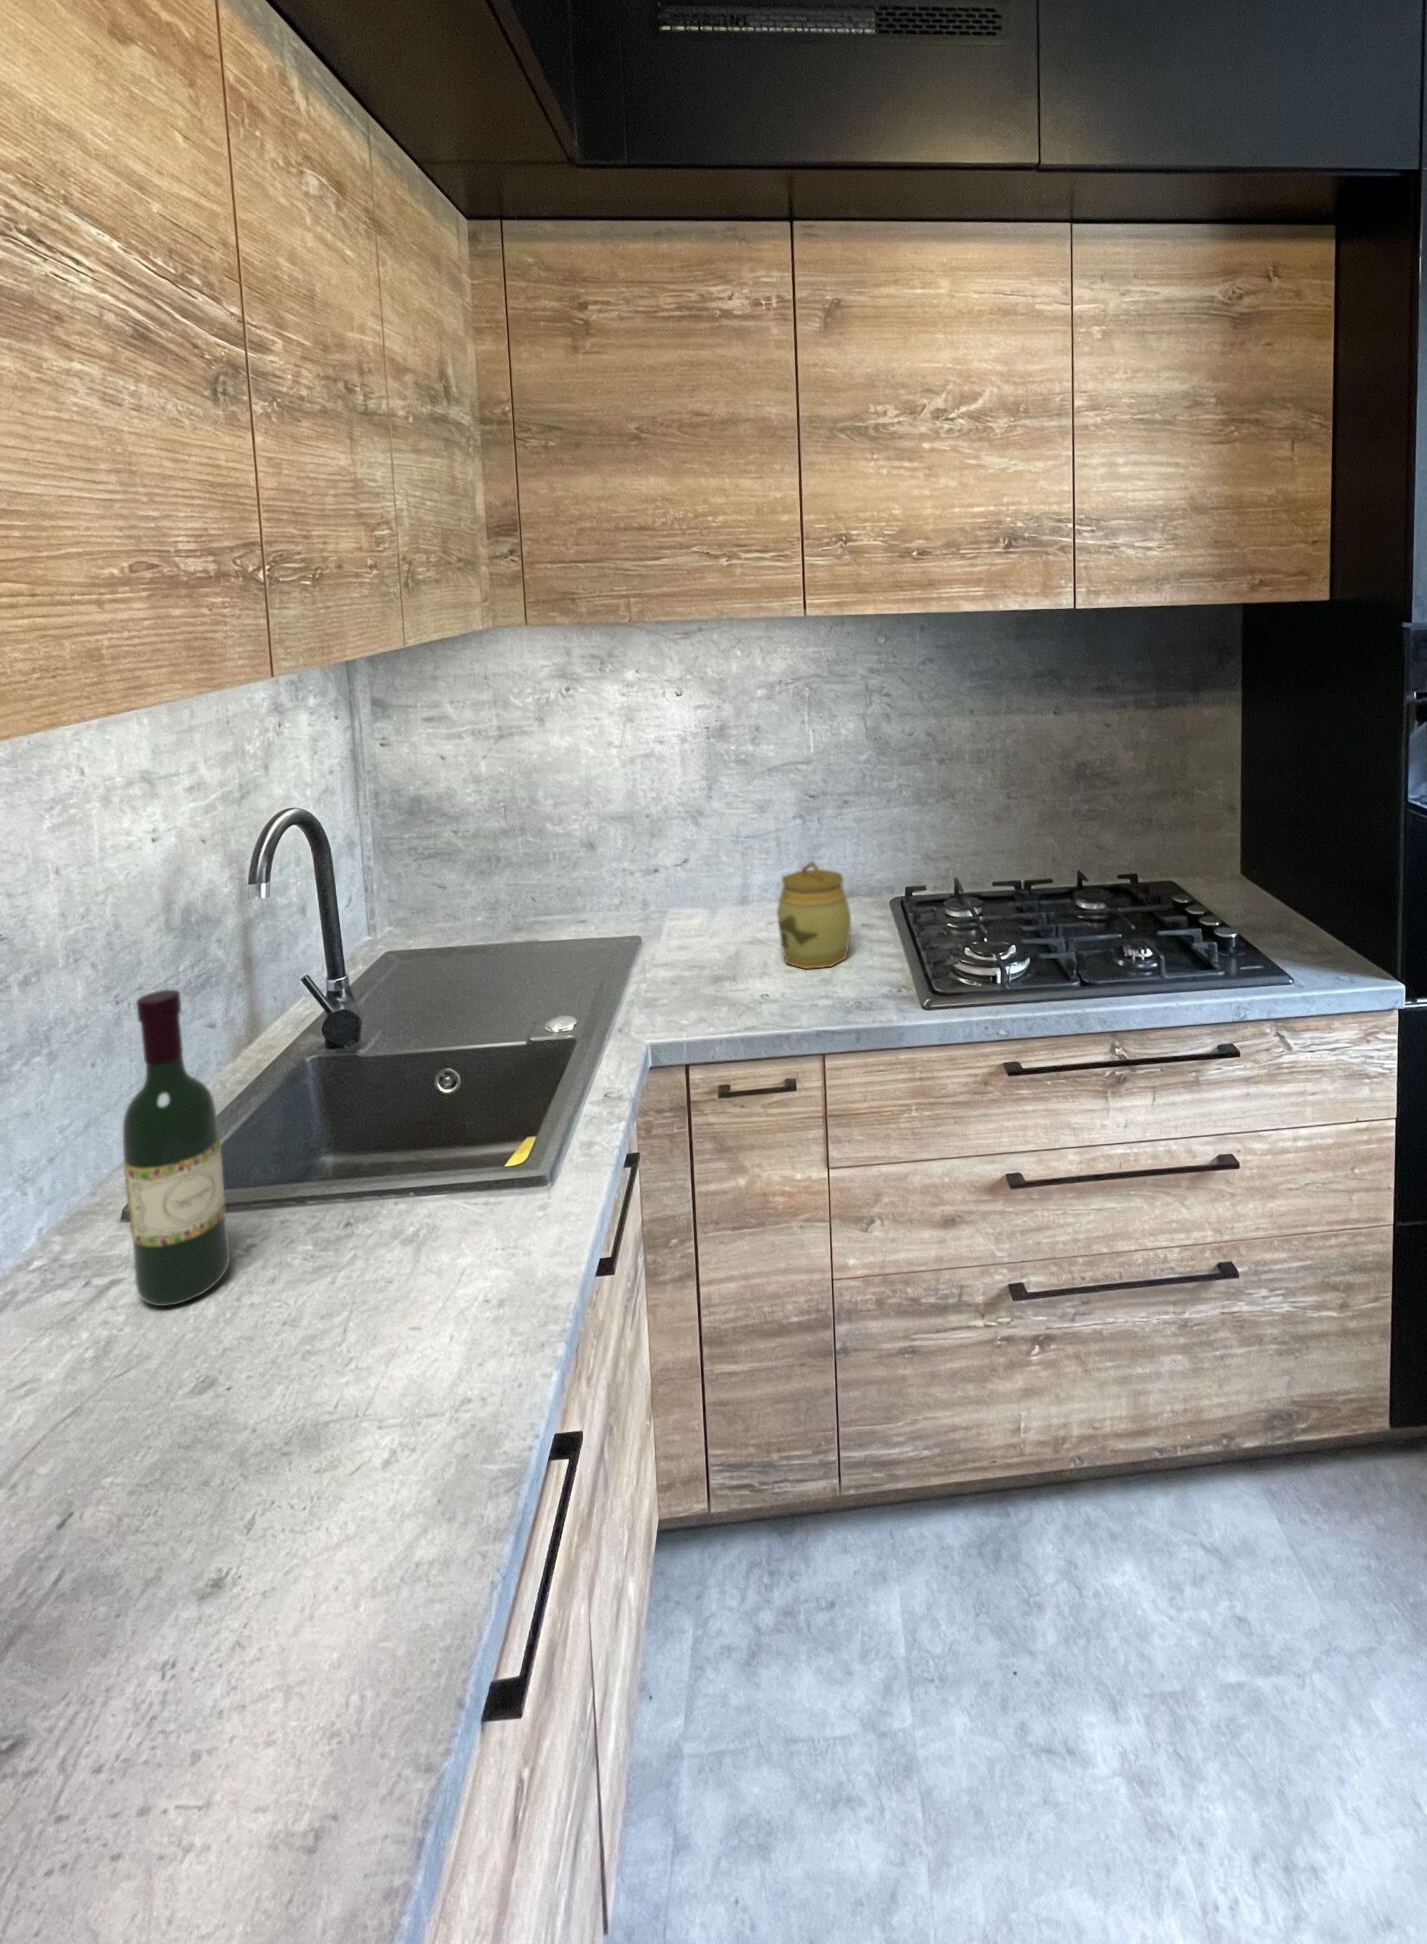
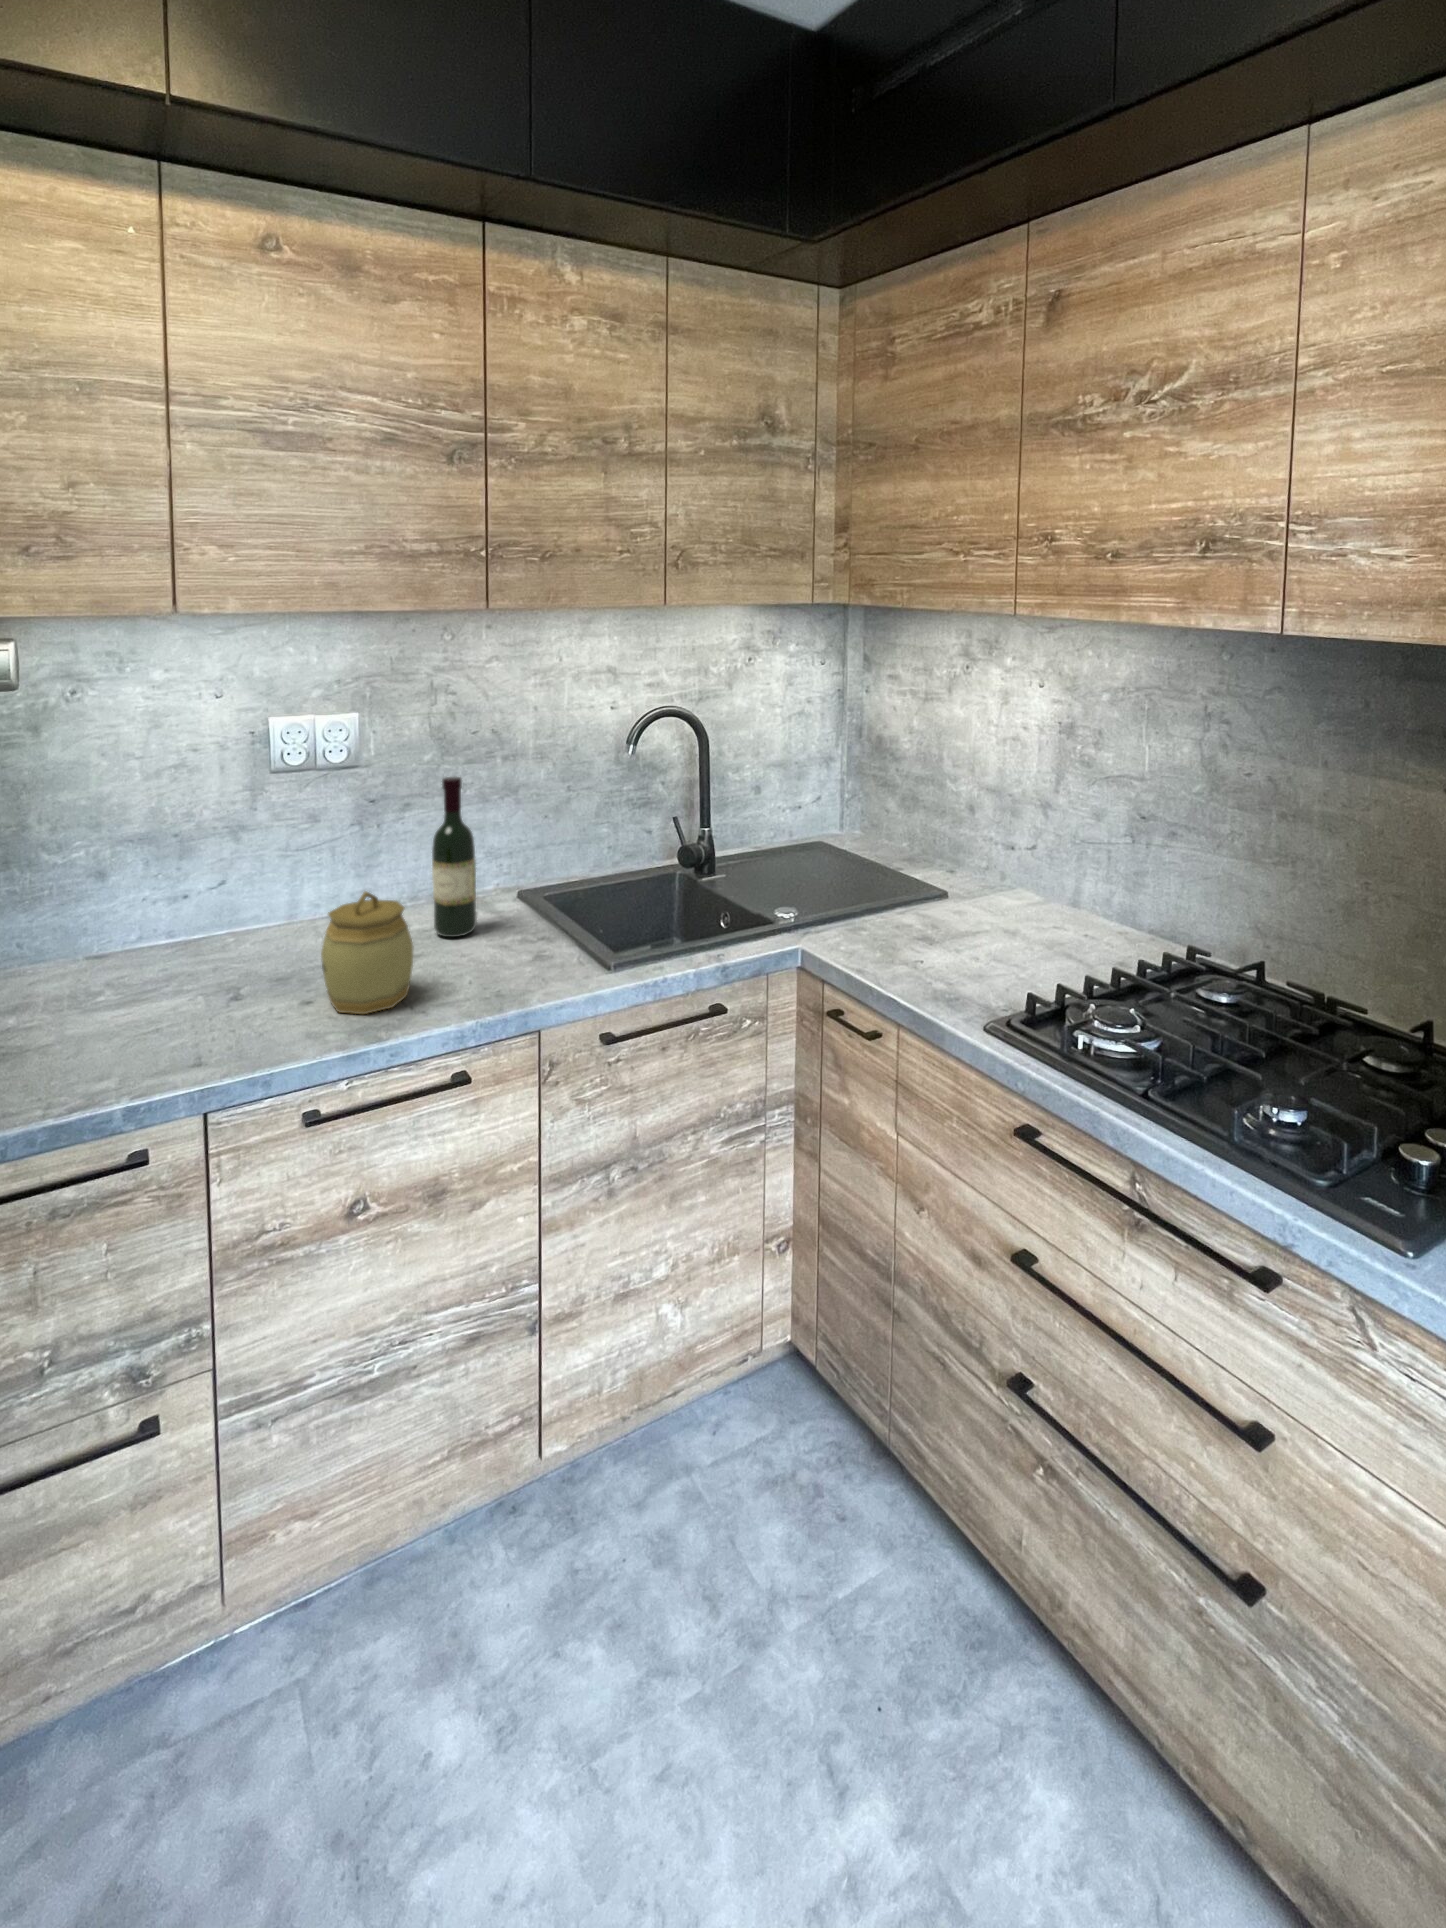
jar: present [777,862,851,969] -> present [321,891,413,1014]

